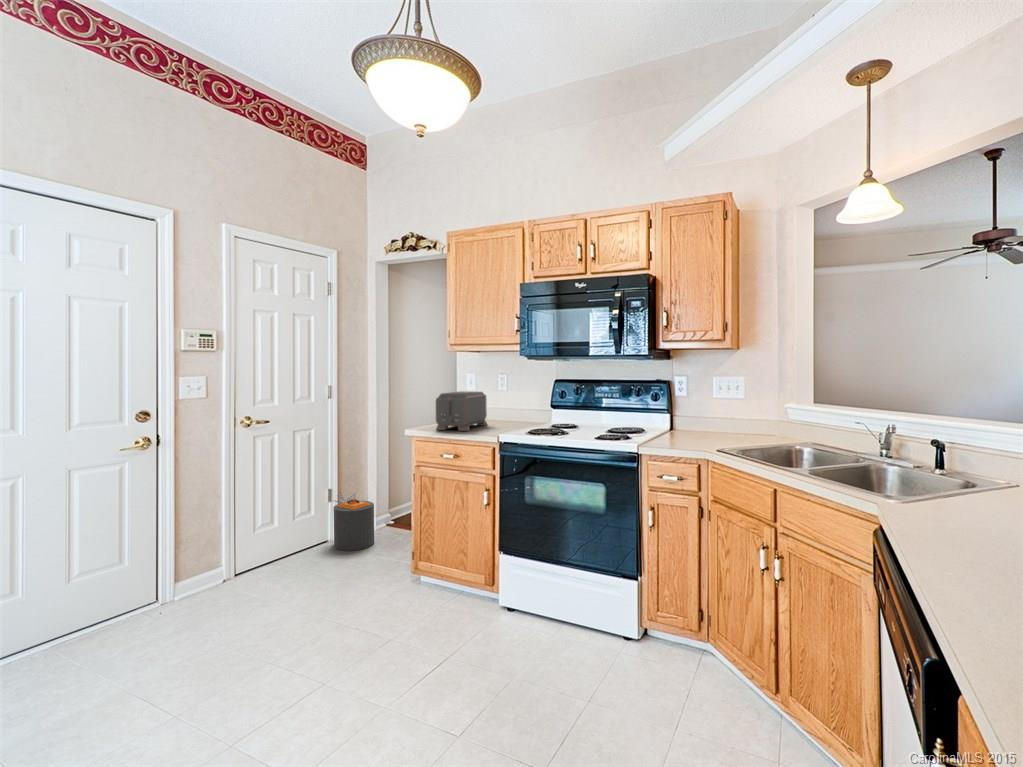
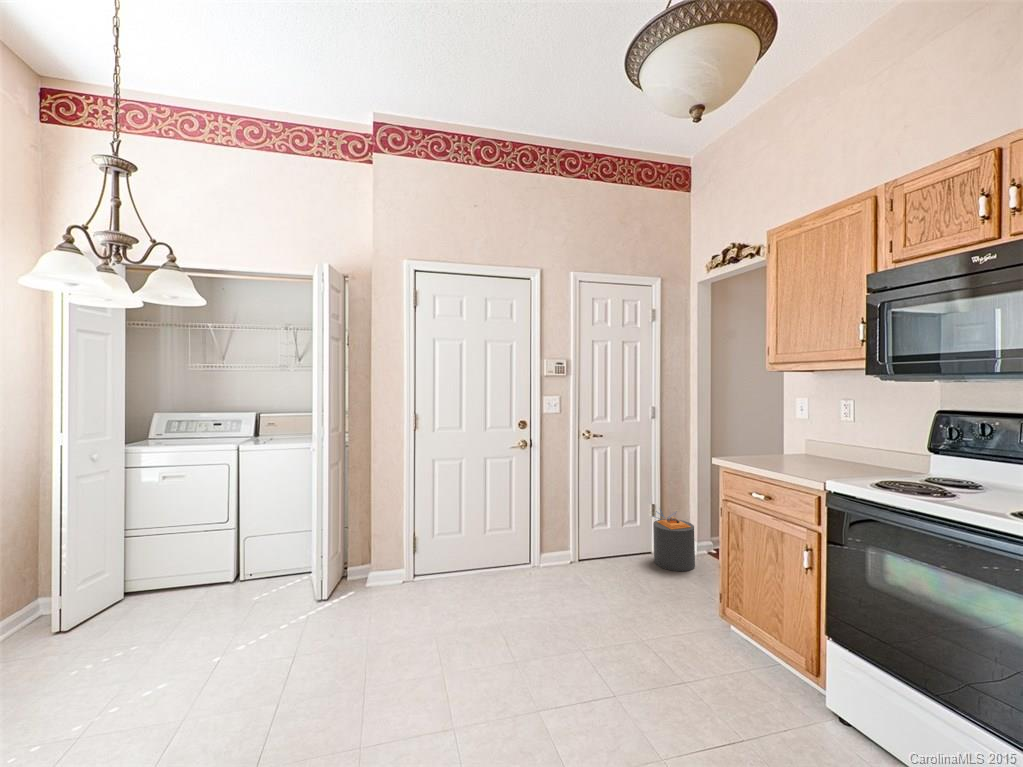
toaster: present [436,391,487,431] -> none [743,417,823,468]

